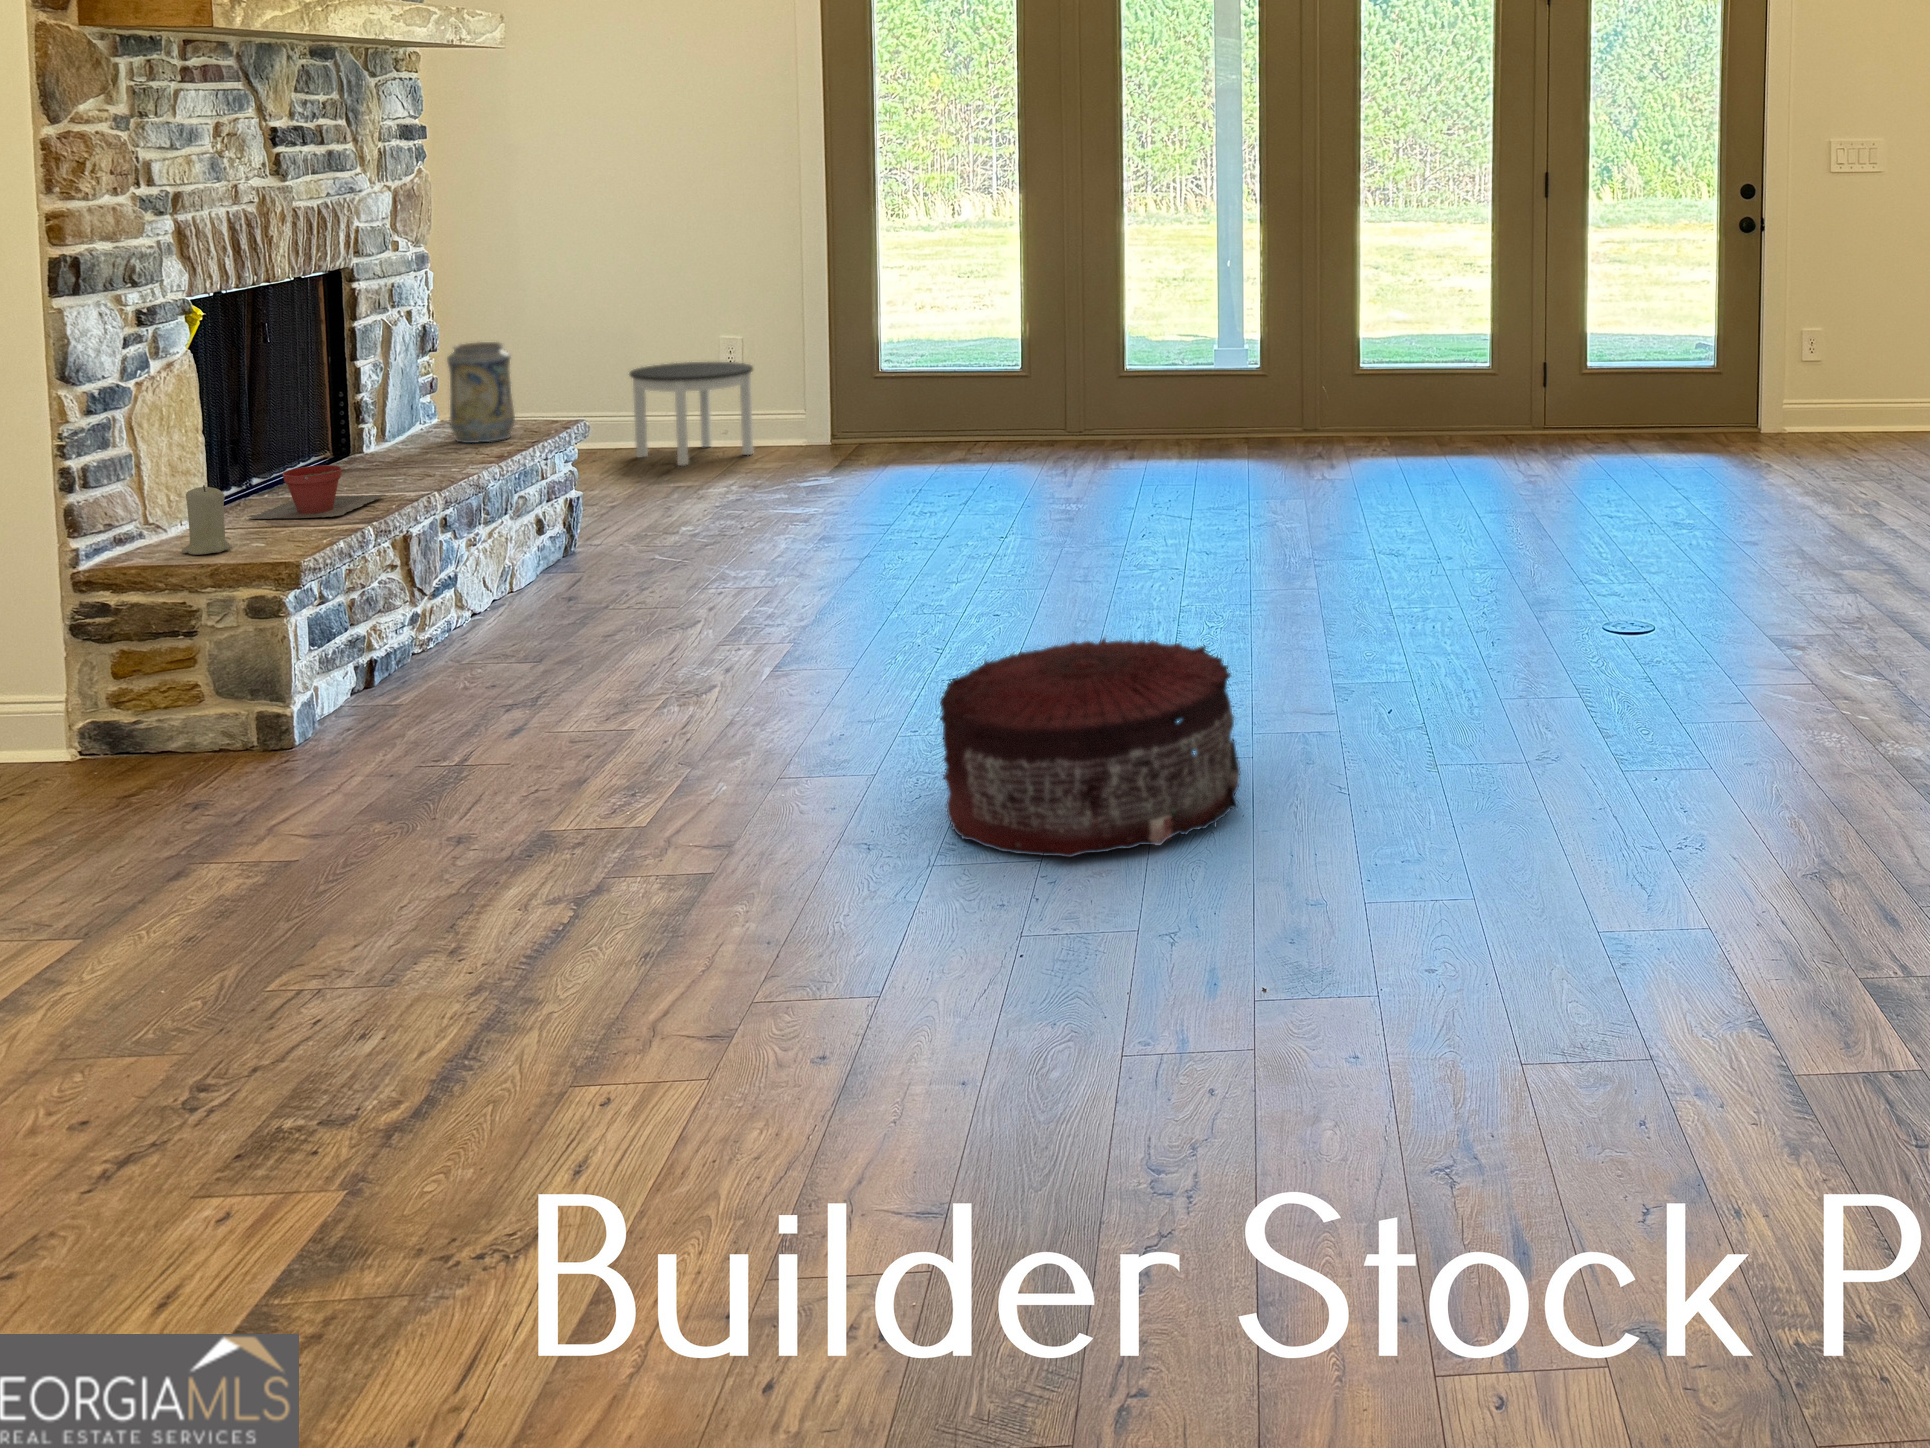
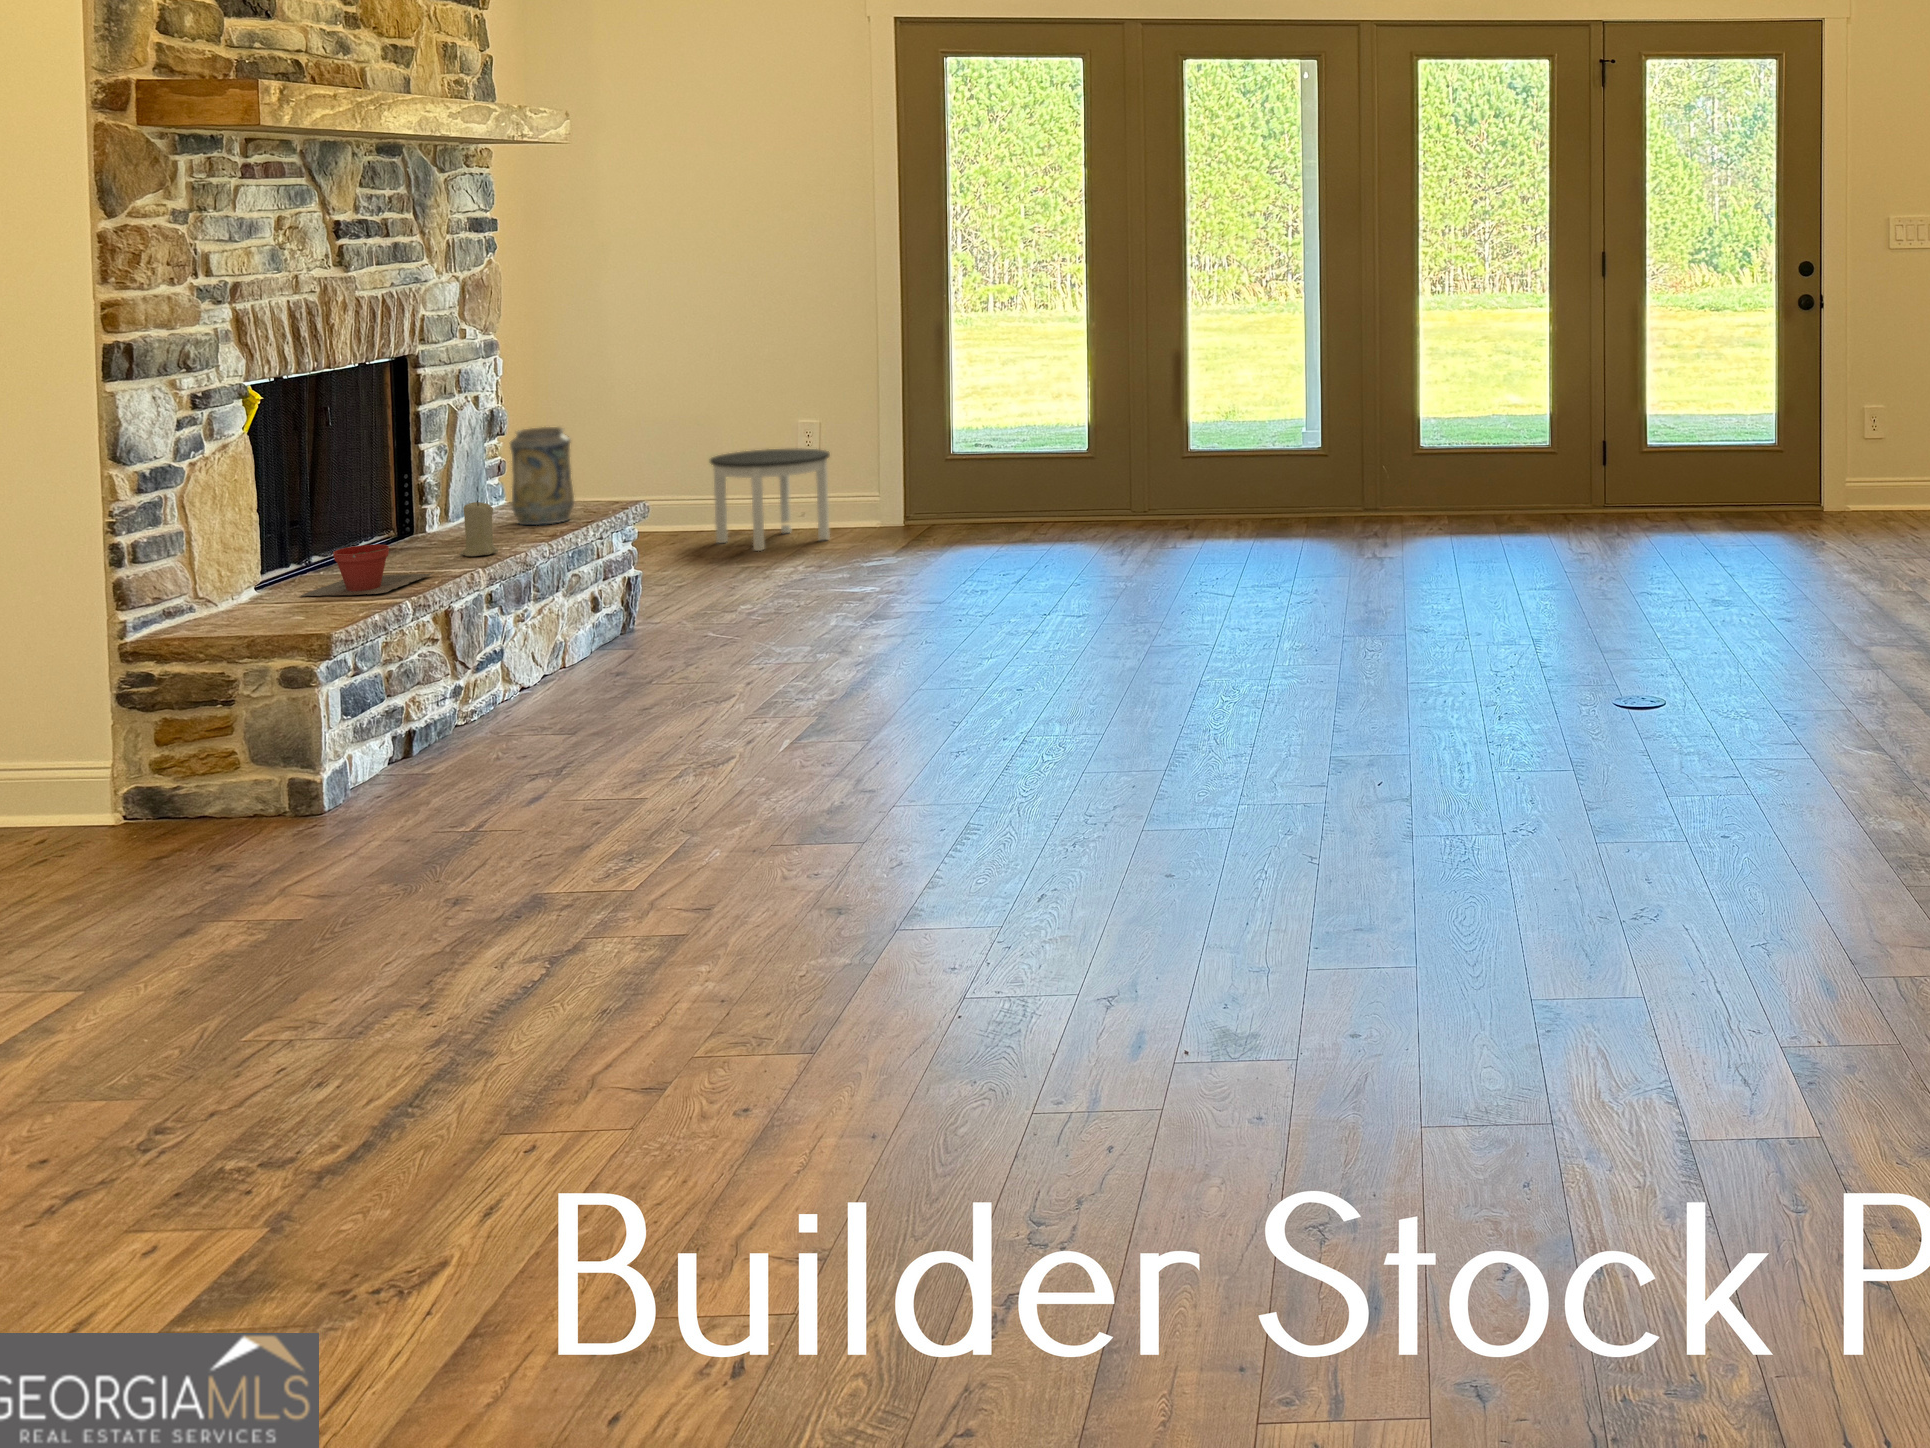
candle: present [182,485,232,555] -> present [460,501,498,556]
pouf: present [940,638,1240,857] -> none [910,708,1206,926]

